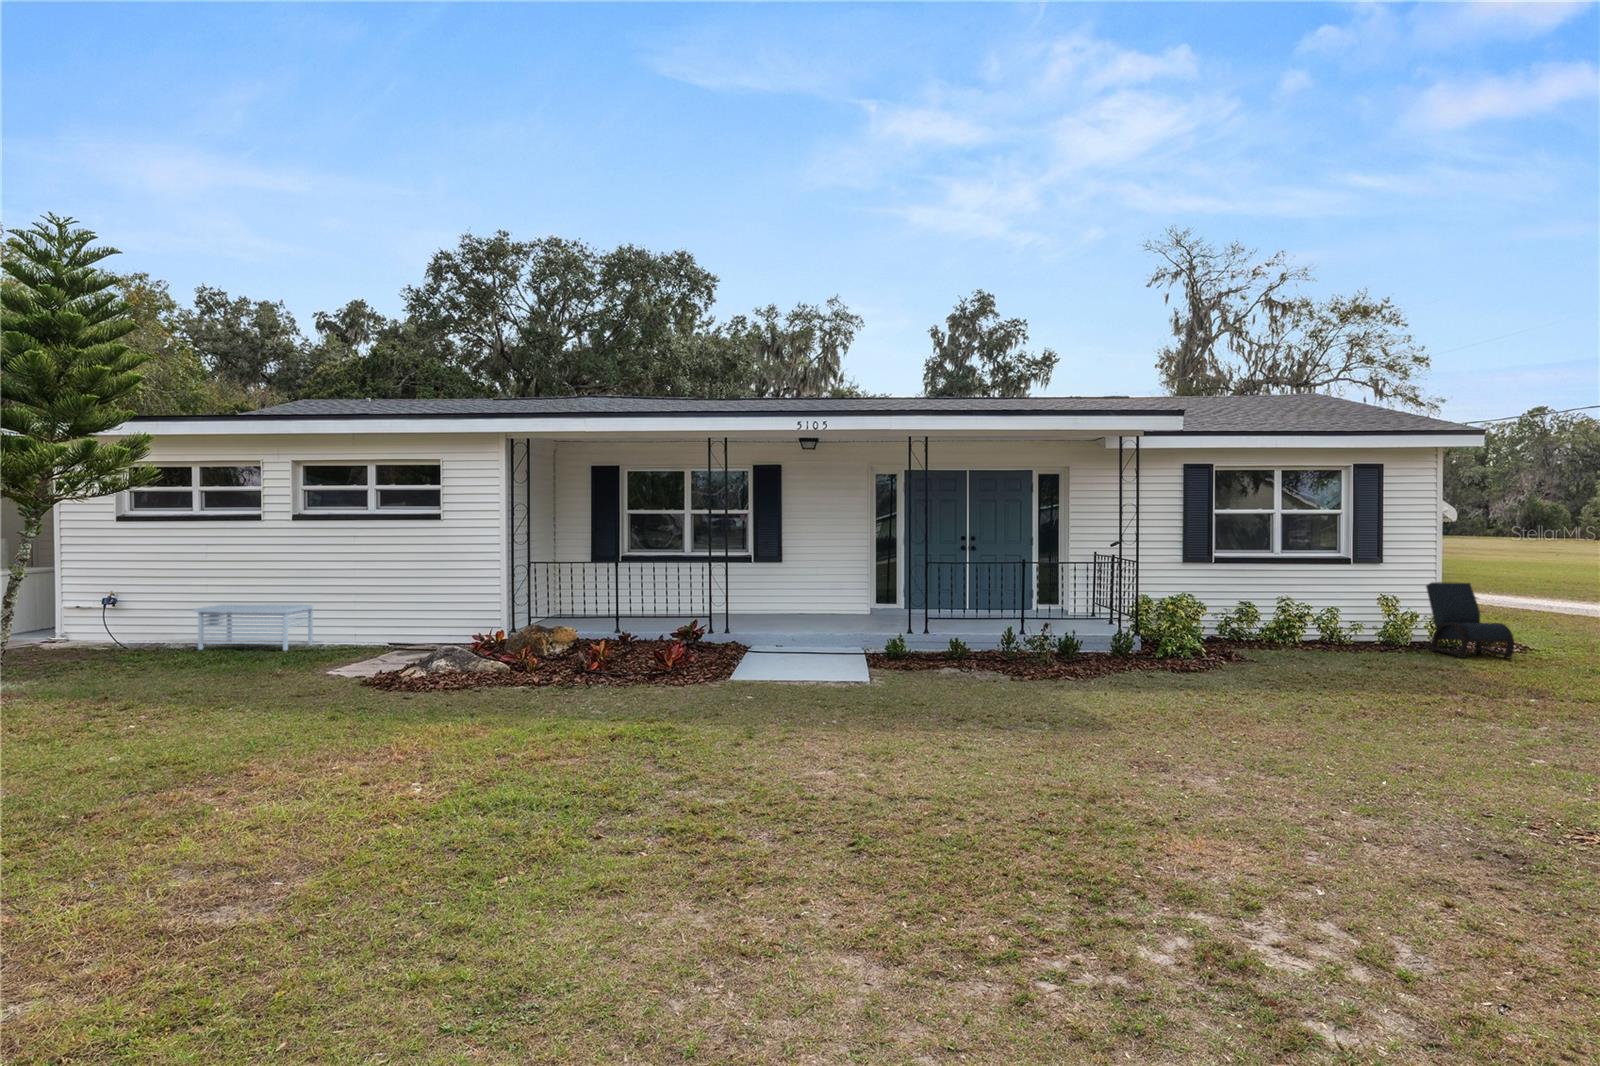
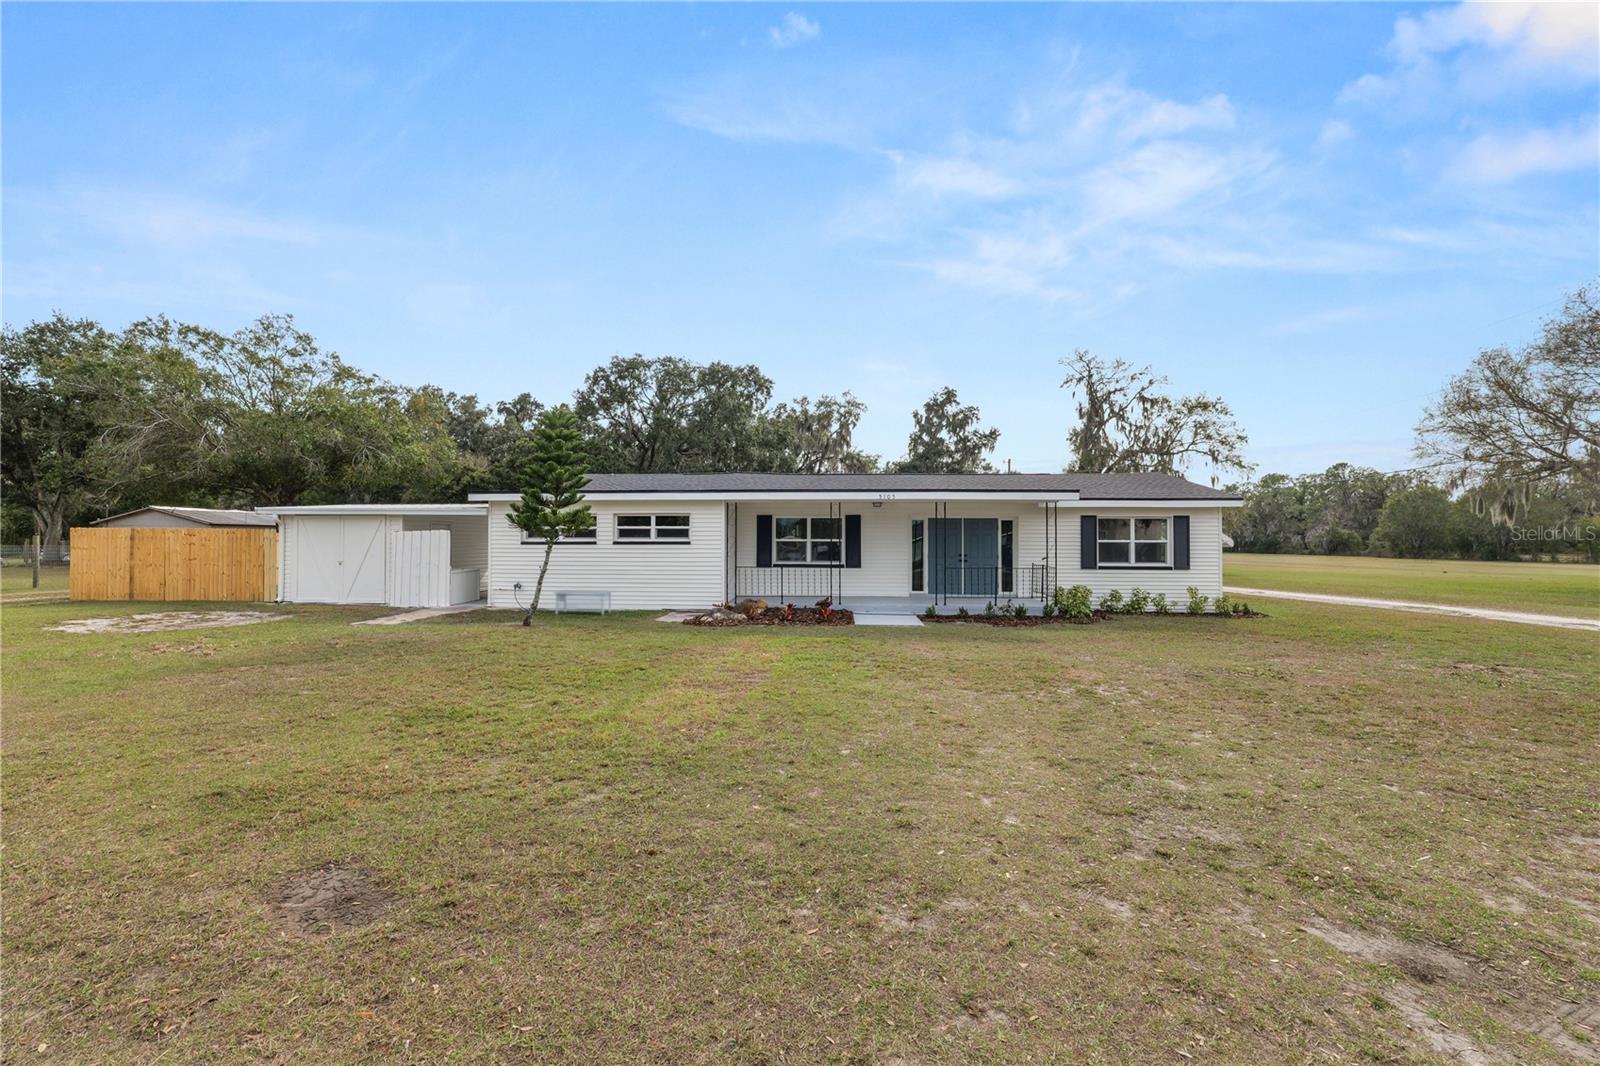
lounge chair: present [1426,582,1514,659] -> none [1212,580,1256,620]

